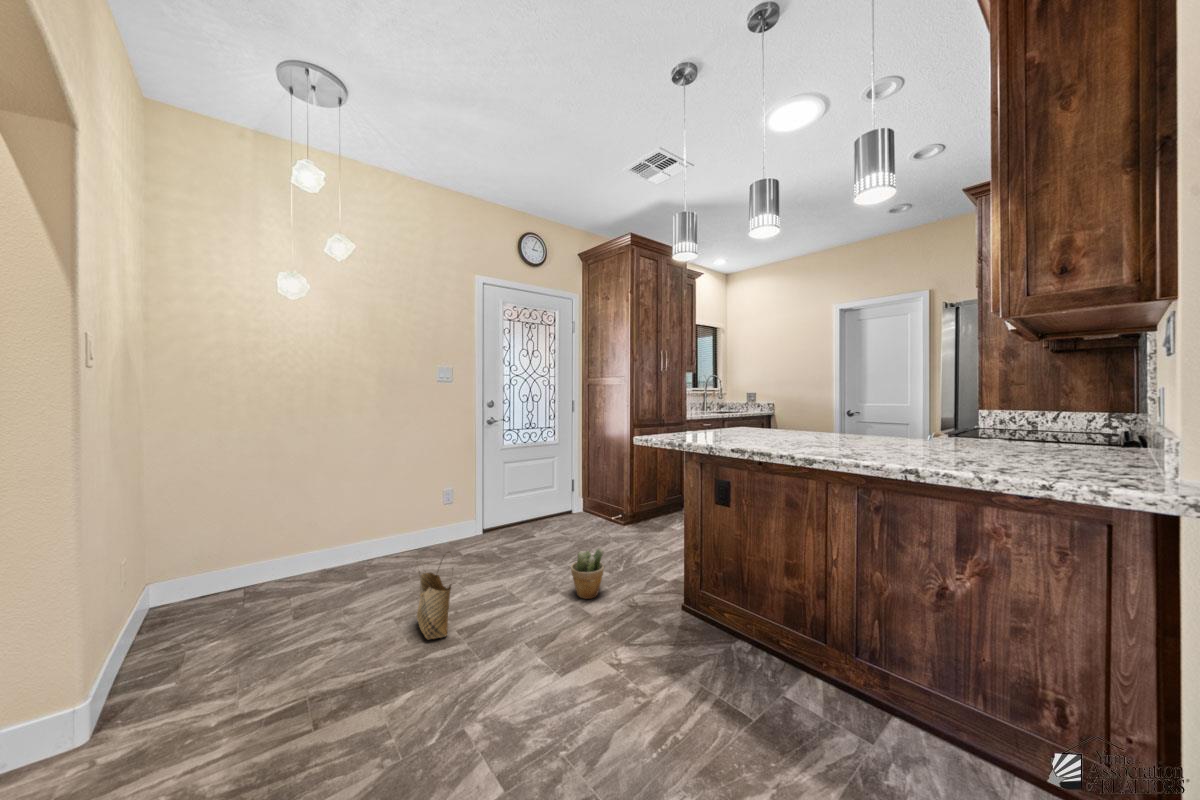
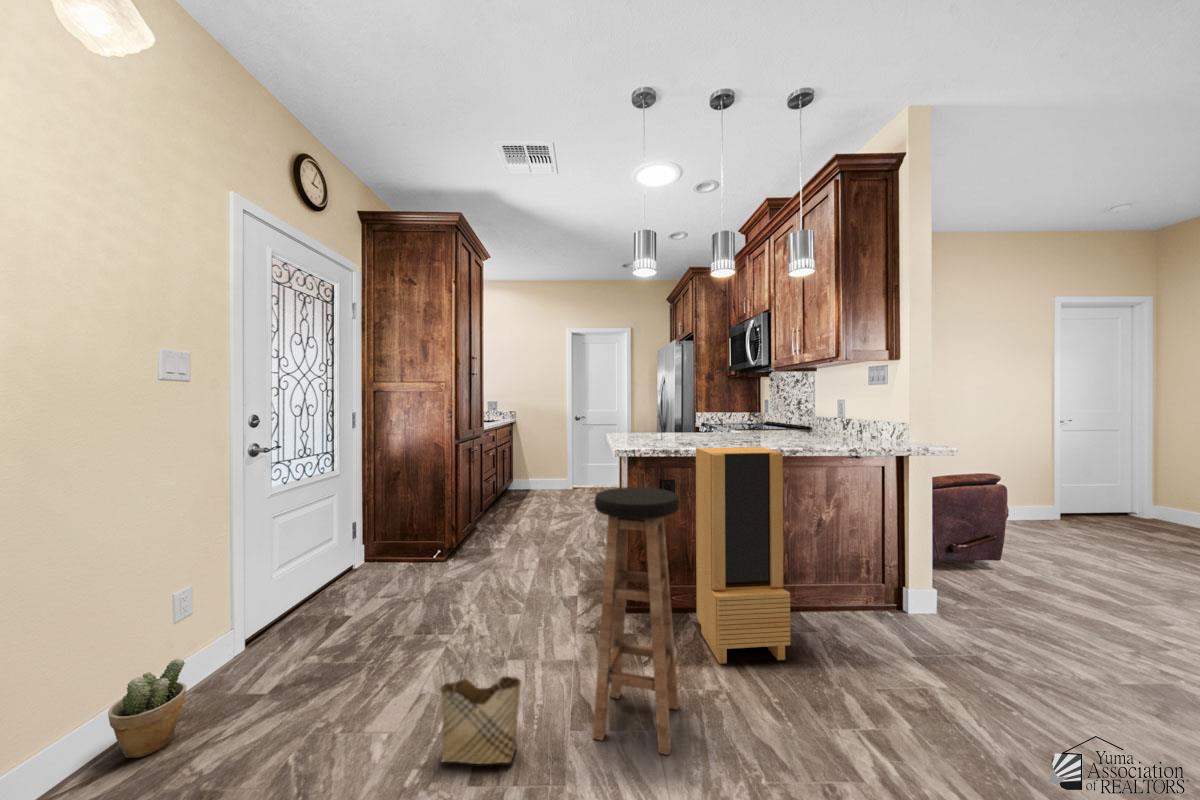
storage cabinet: none [634,442,759,743] -> present [696,447,790,664]
bar stool: none [470,464,549,705] -> present [593,487,680,755]
potted plant: present [571,548,604,599] -> present [108,659,186,758]

